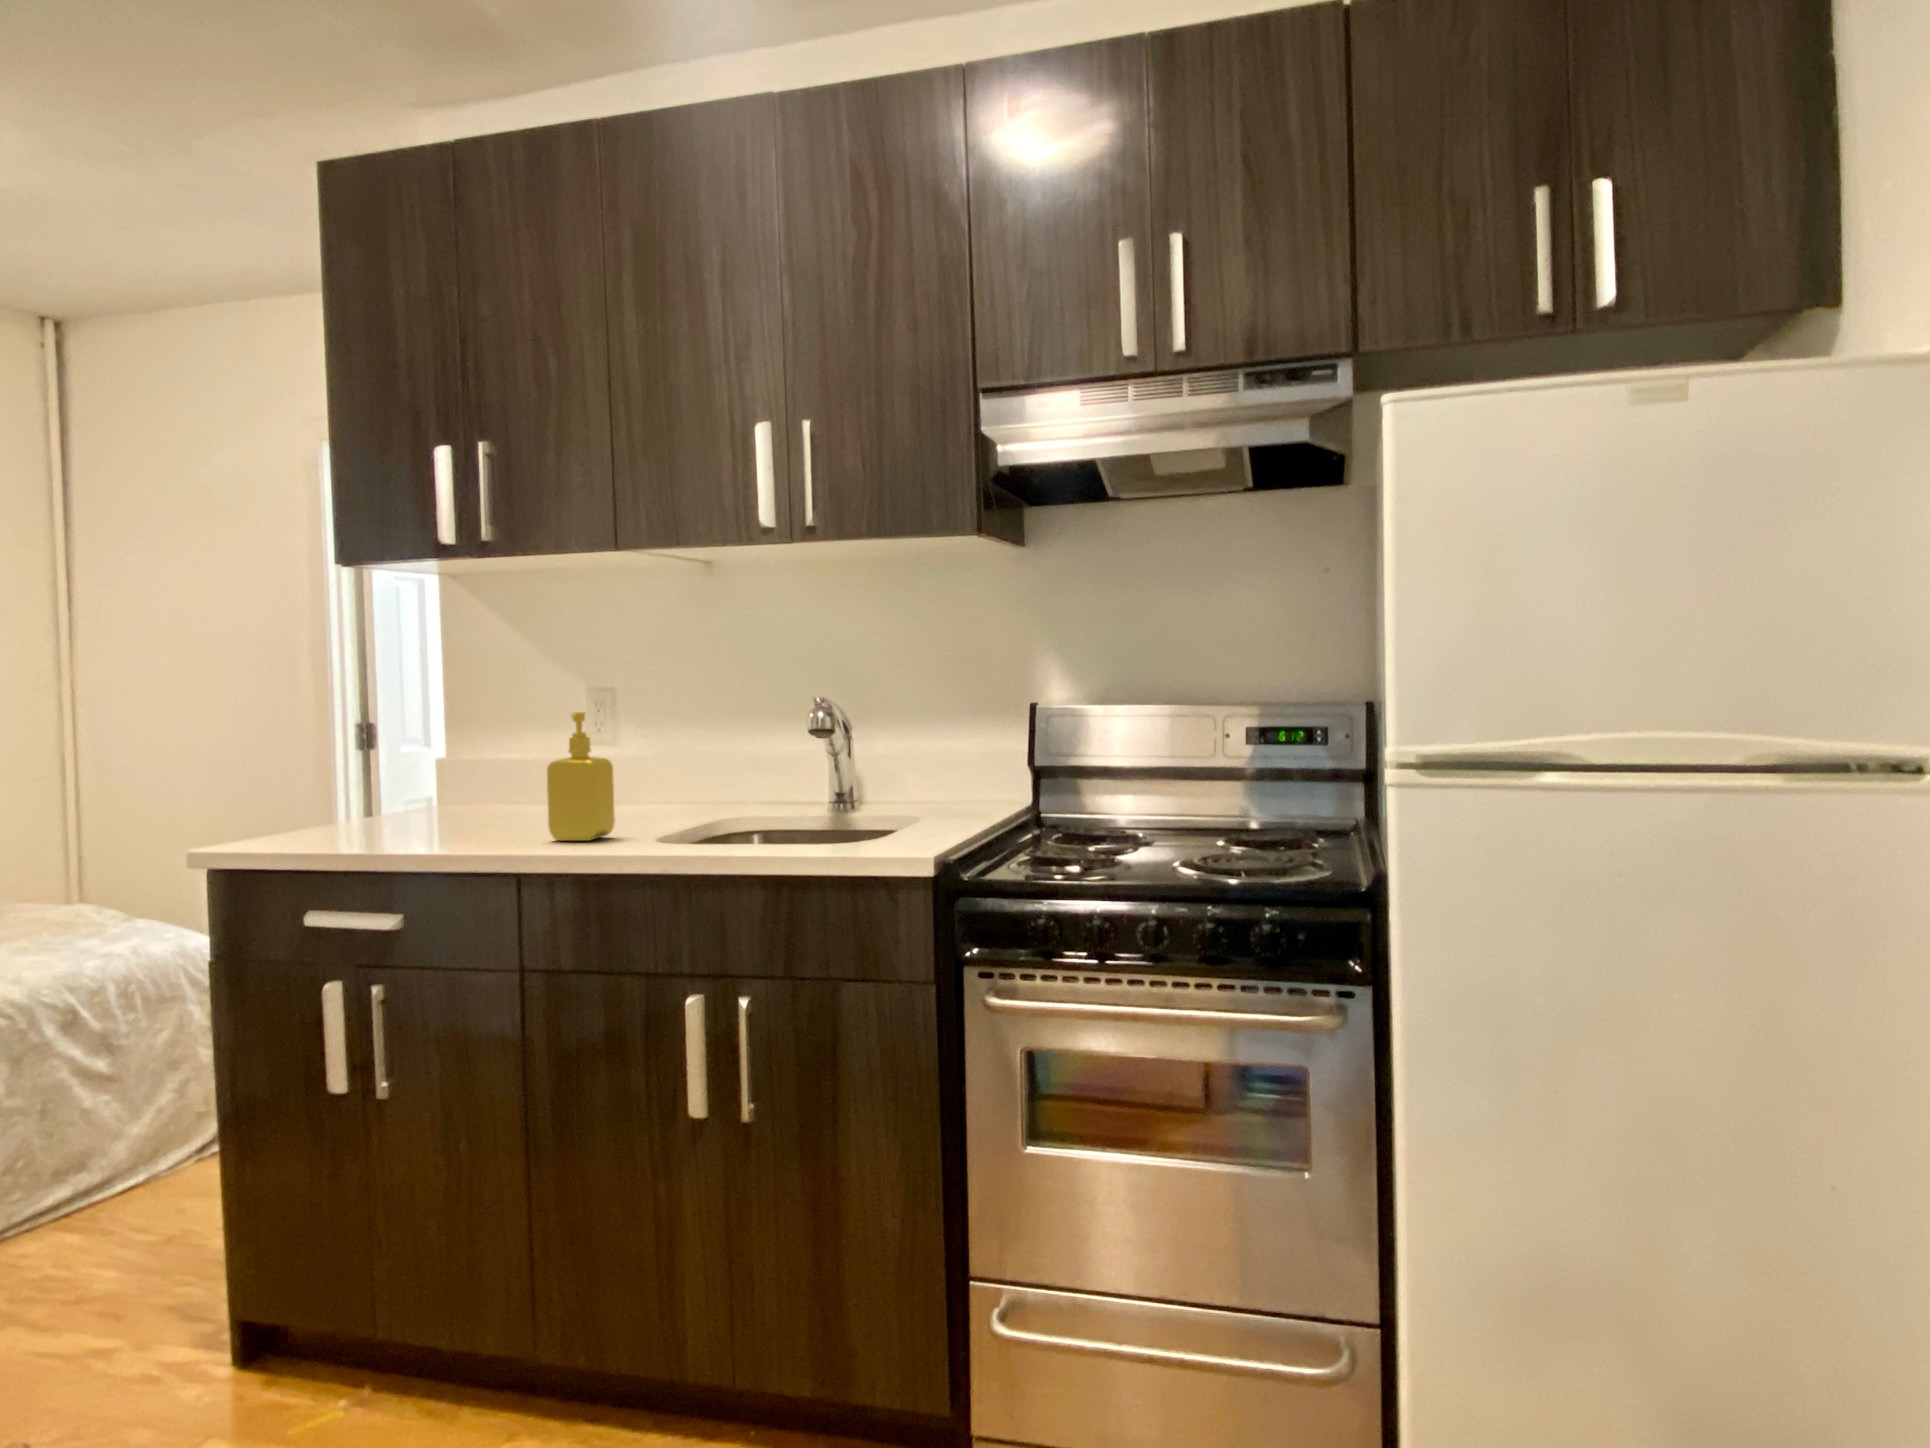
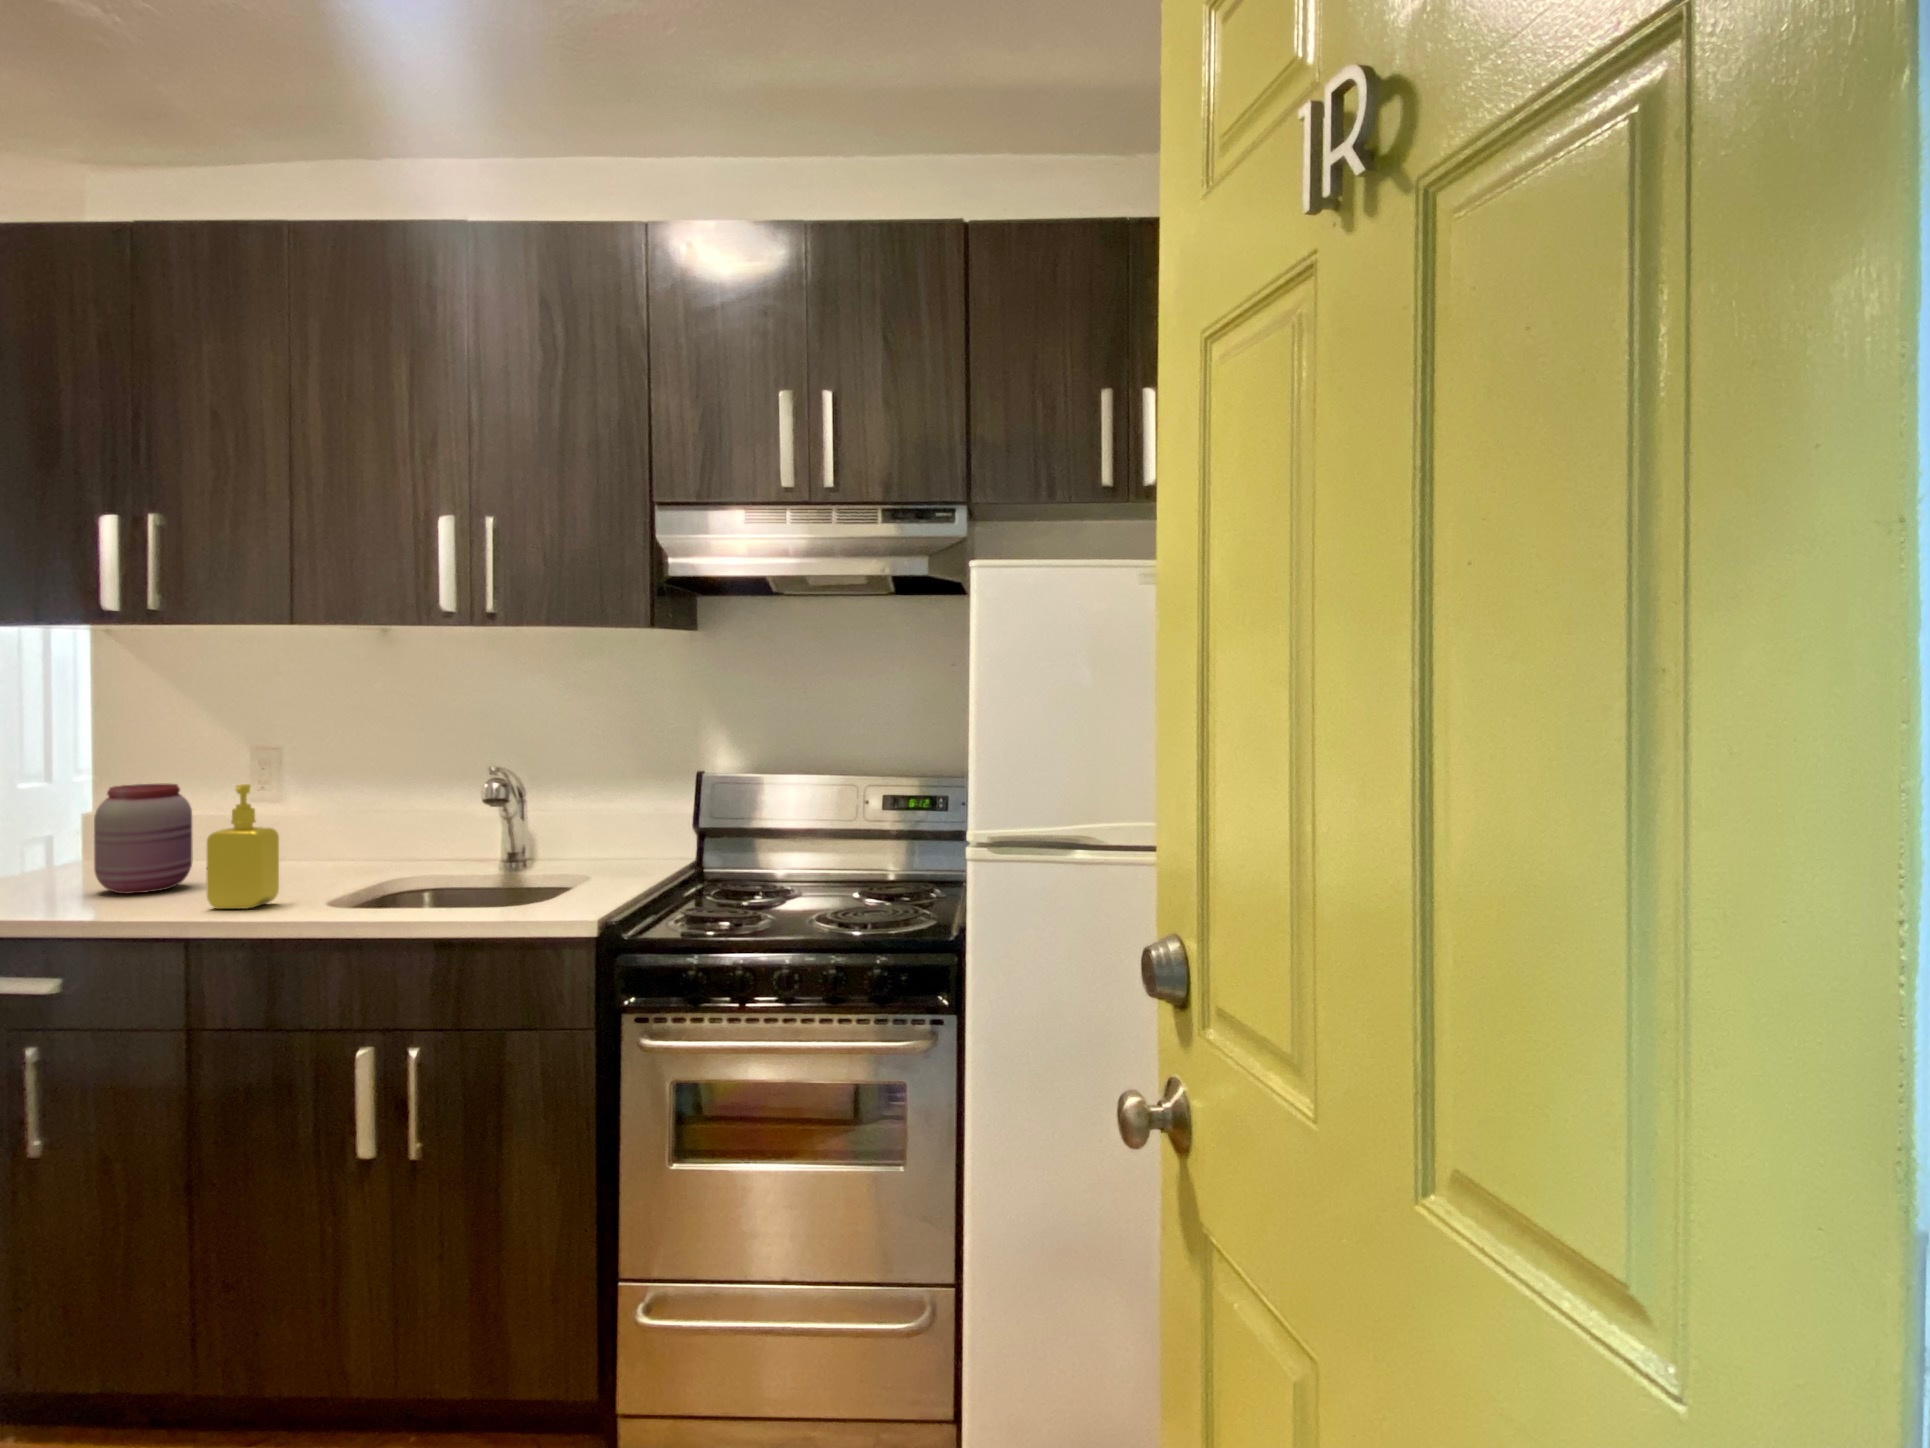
jar: none [452,719,539,827] -> present [94,784,193,894]

